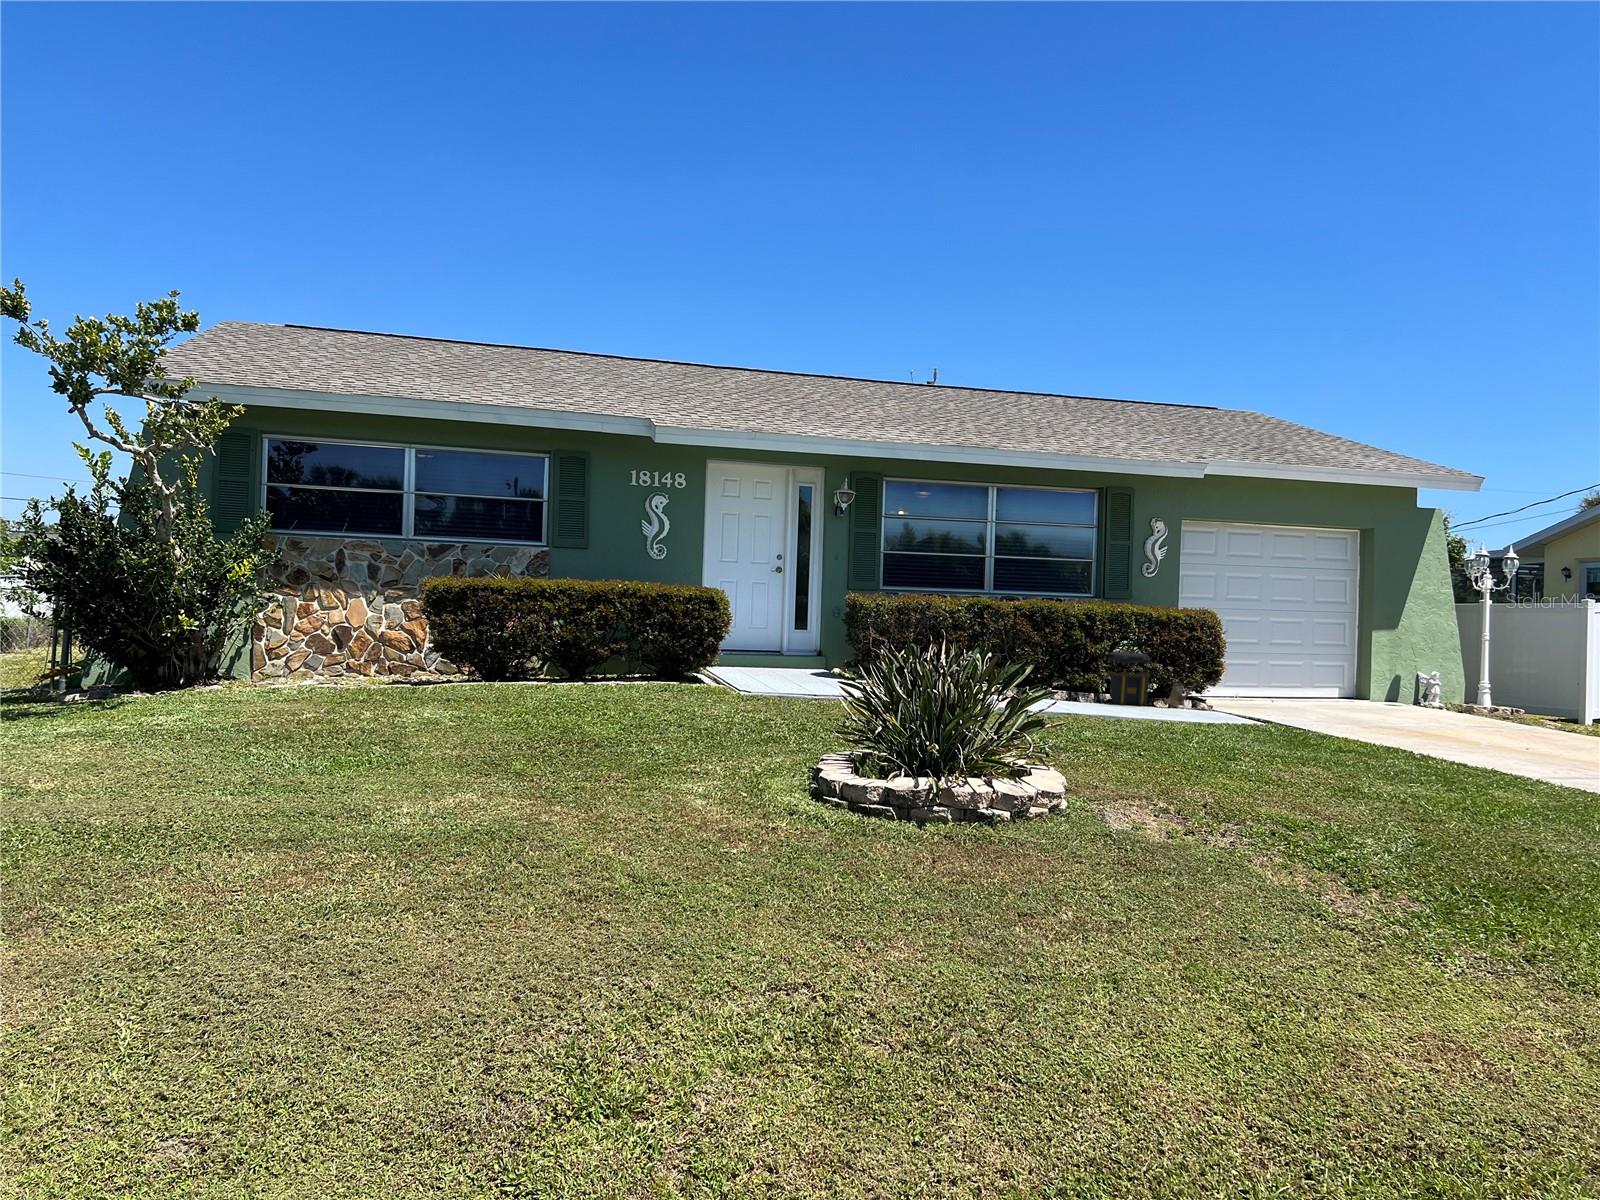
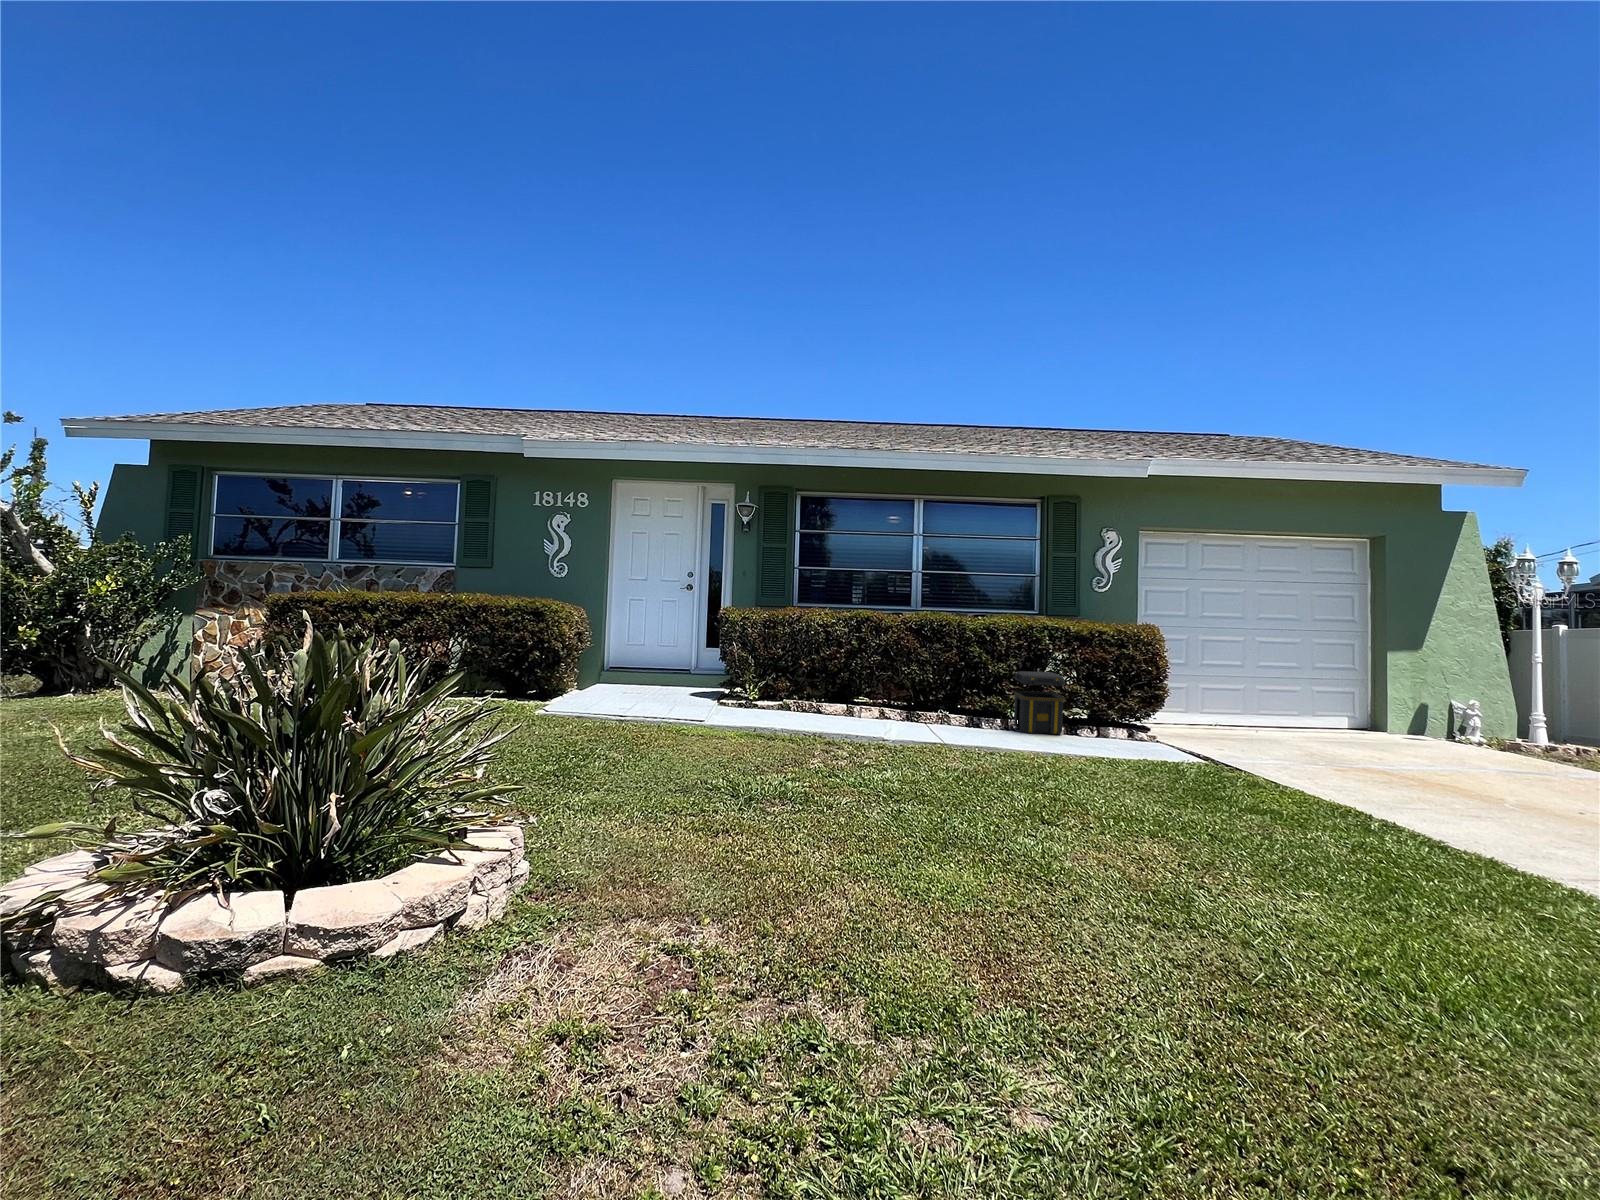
watering can: present [1164,682,1197,705] -> none [1092,707,1126,735]

